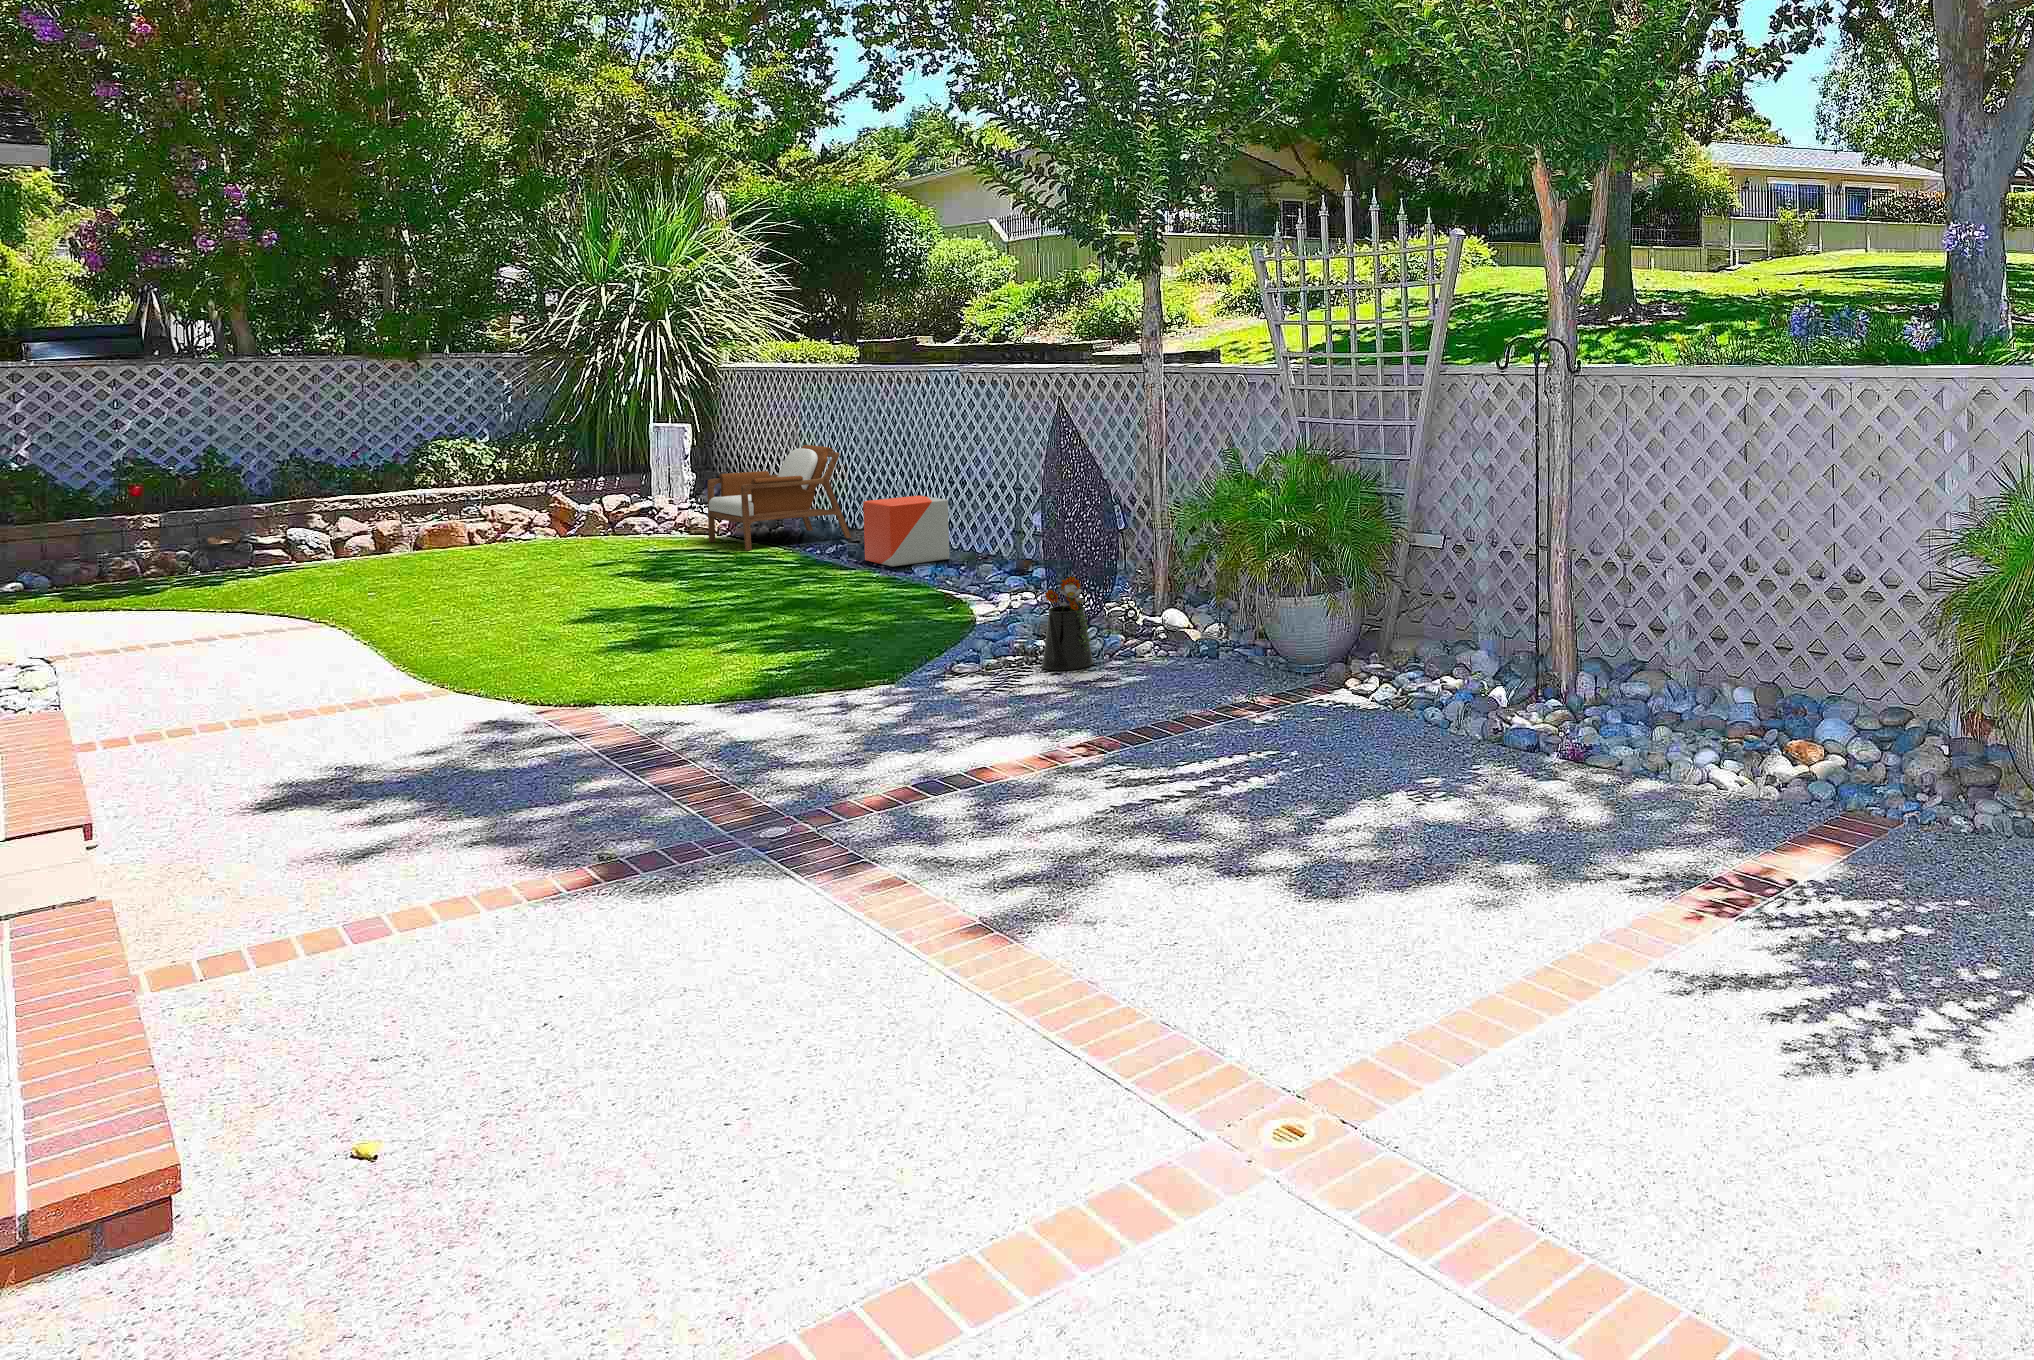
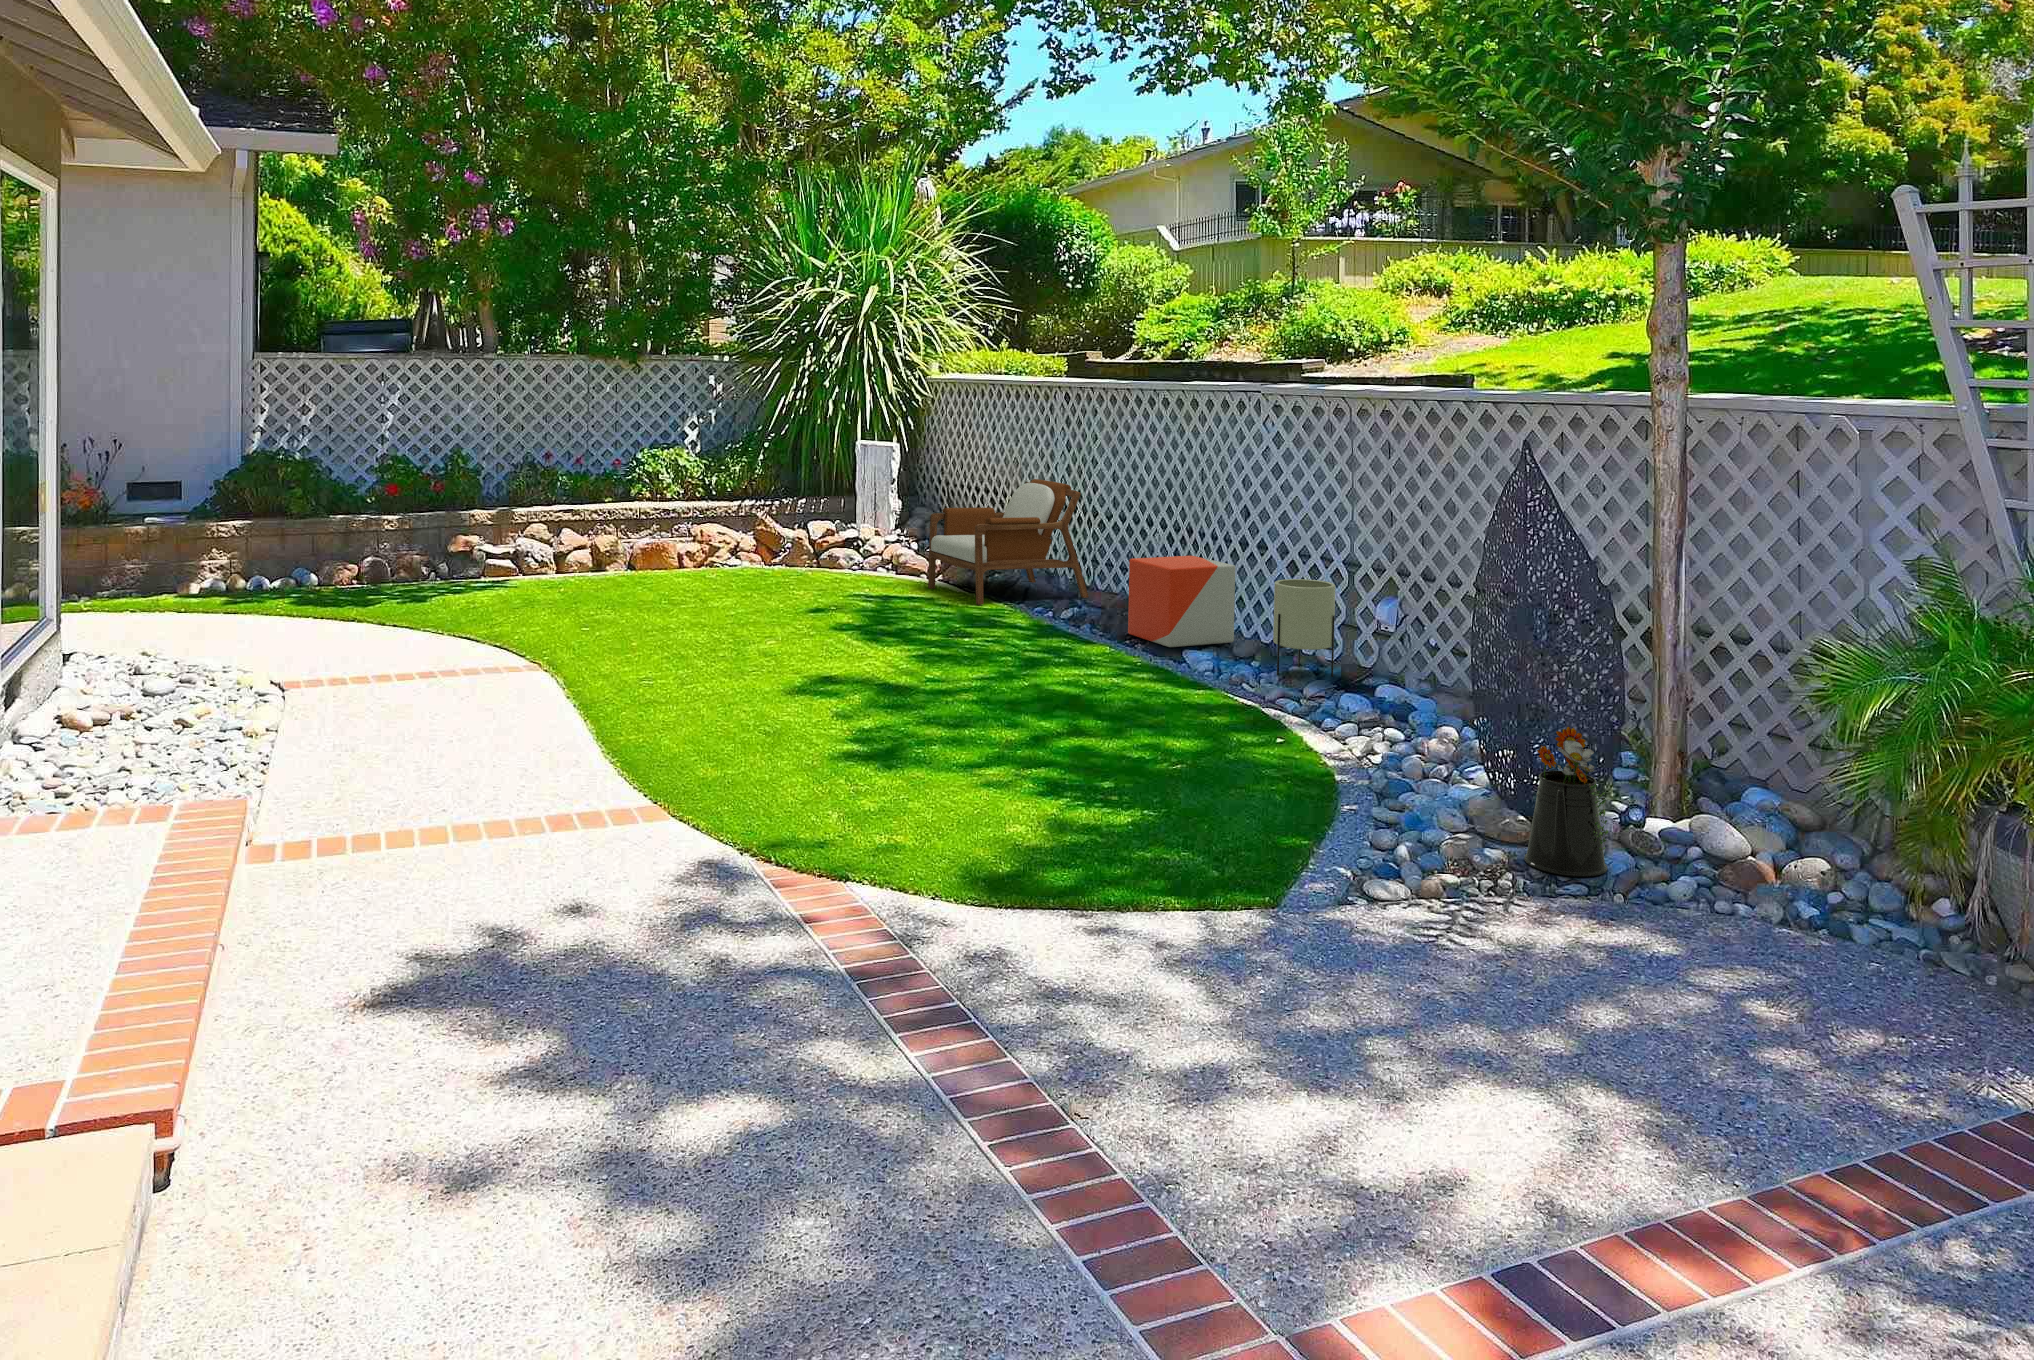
planter: none [962,504,1009,577] -> present [1273,579,1335,677]

